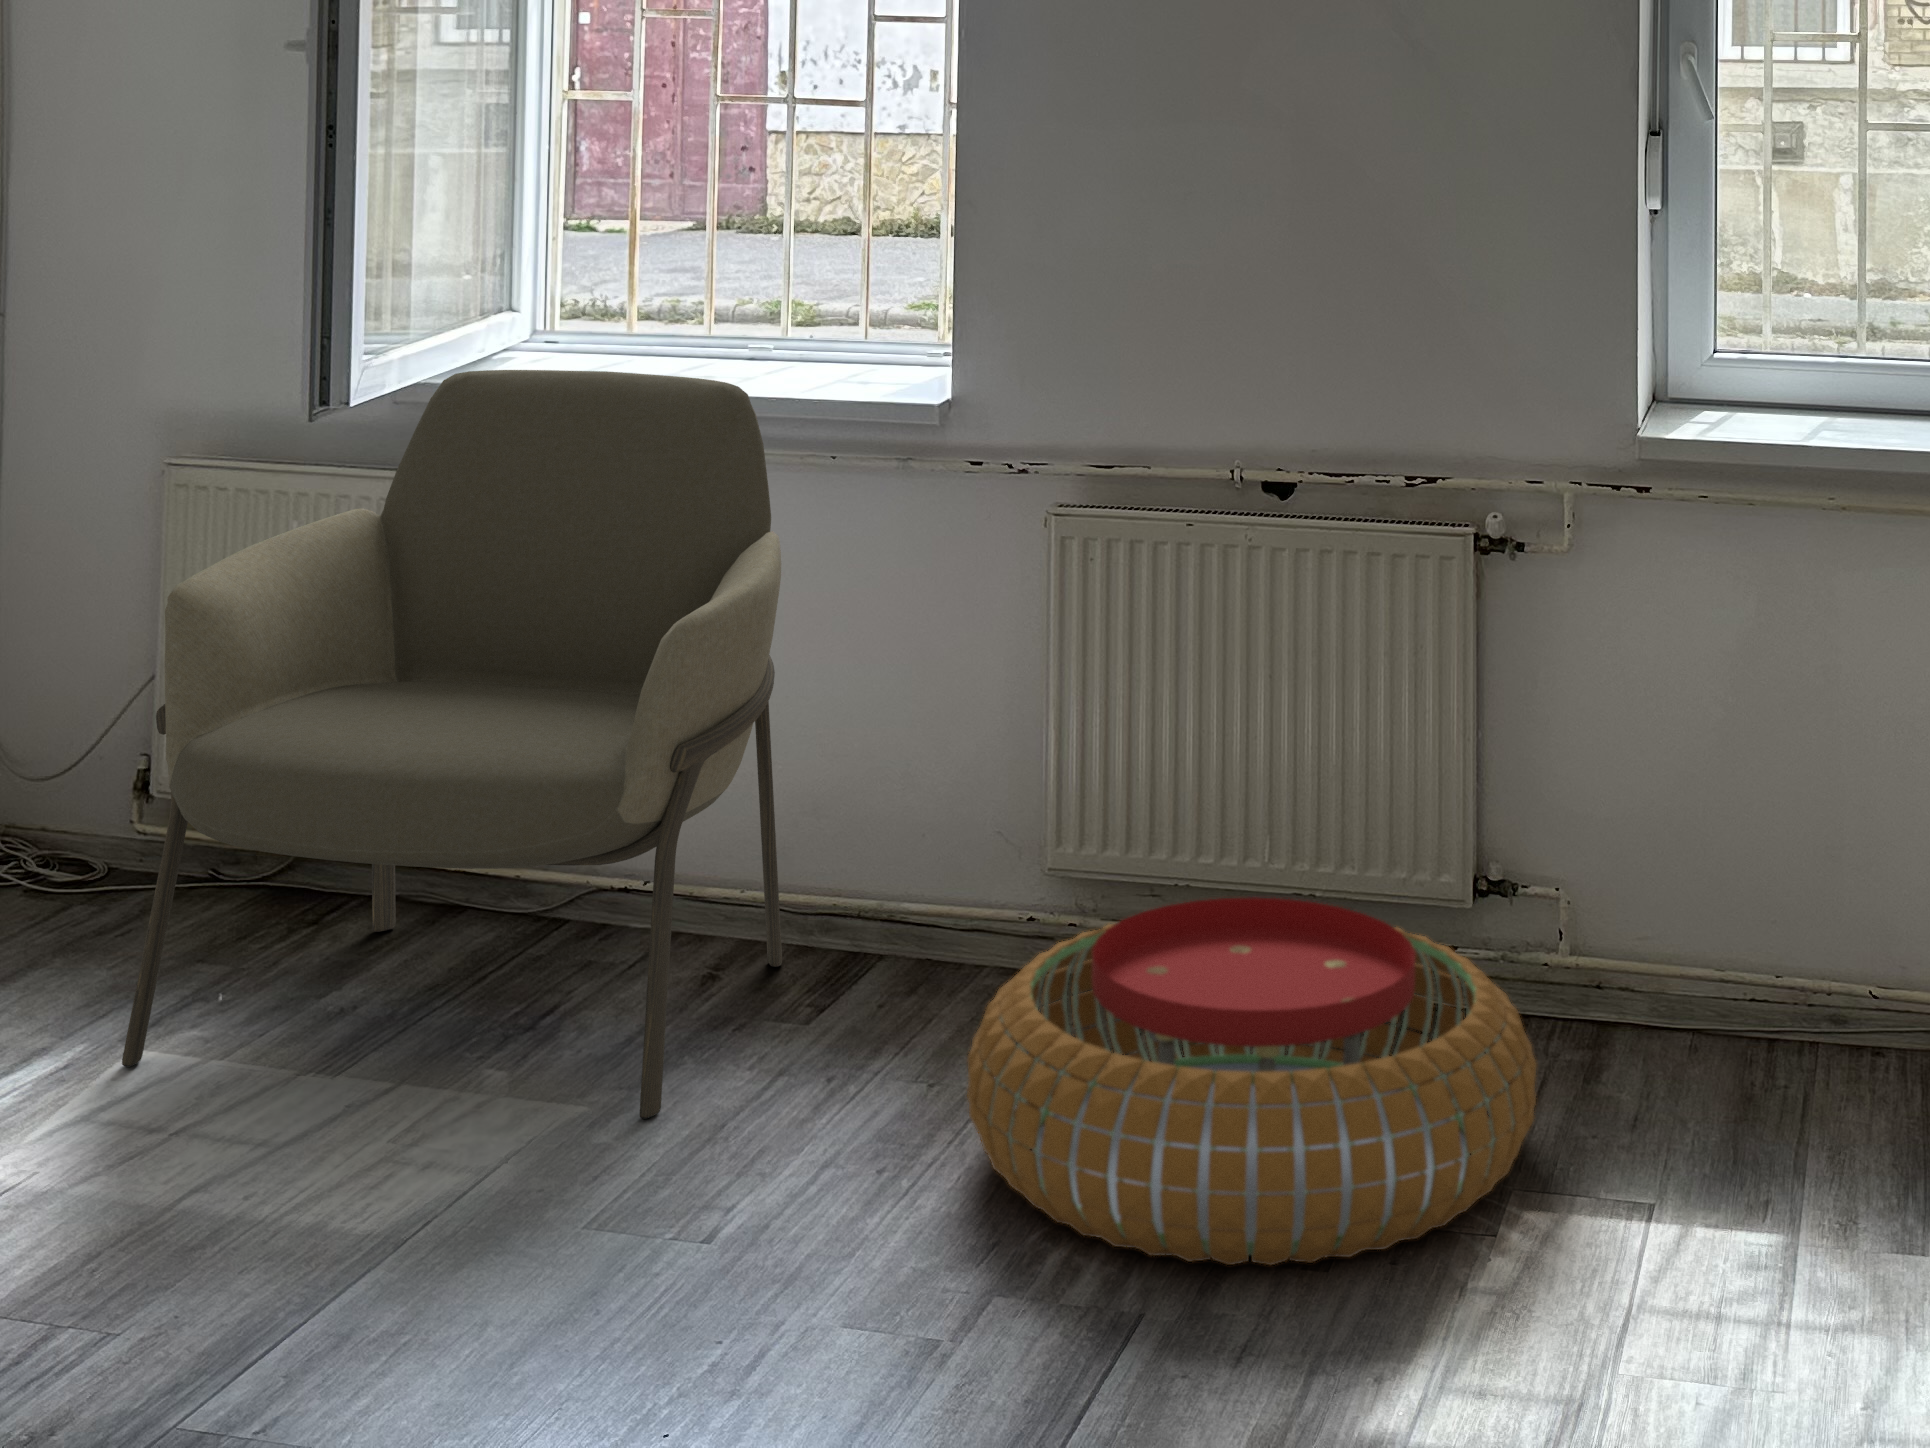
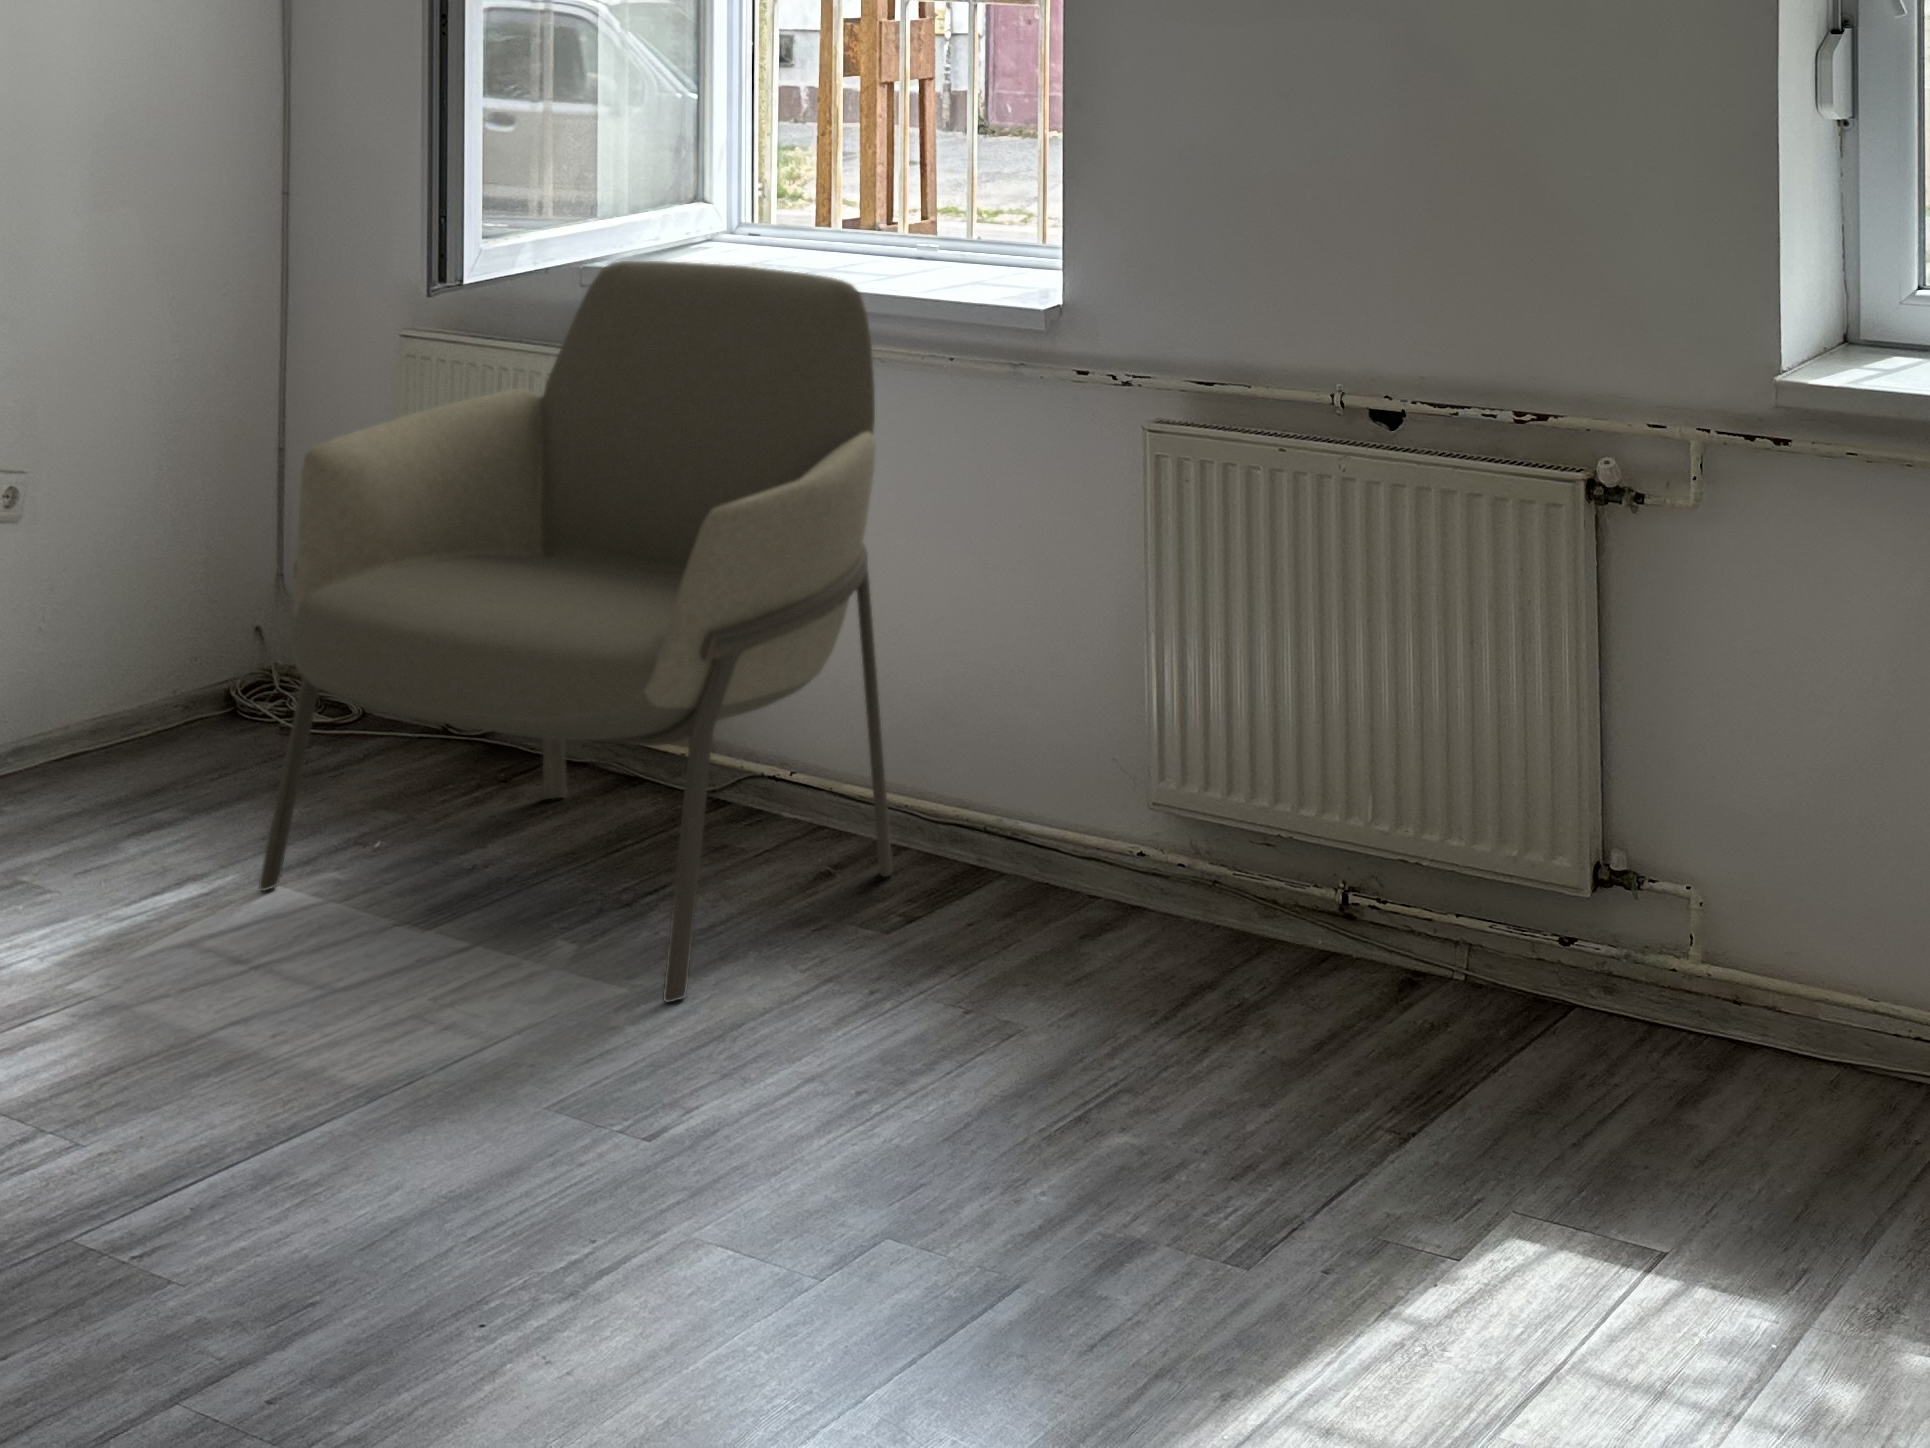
pouf: present [967,897,1536,1265] -> none [927,852,1554,1254]

